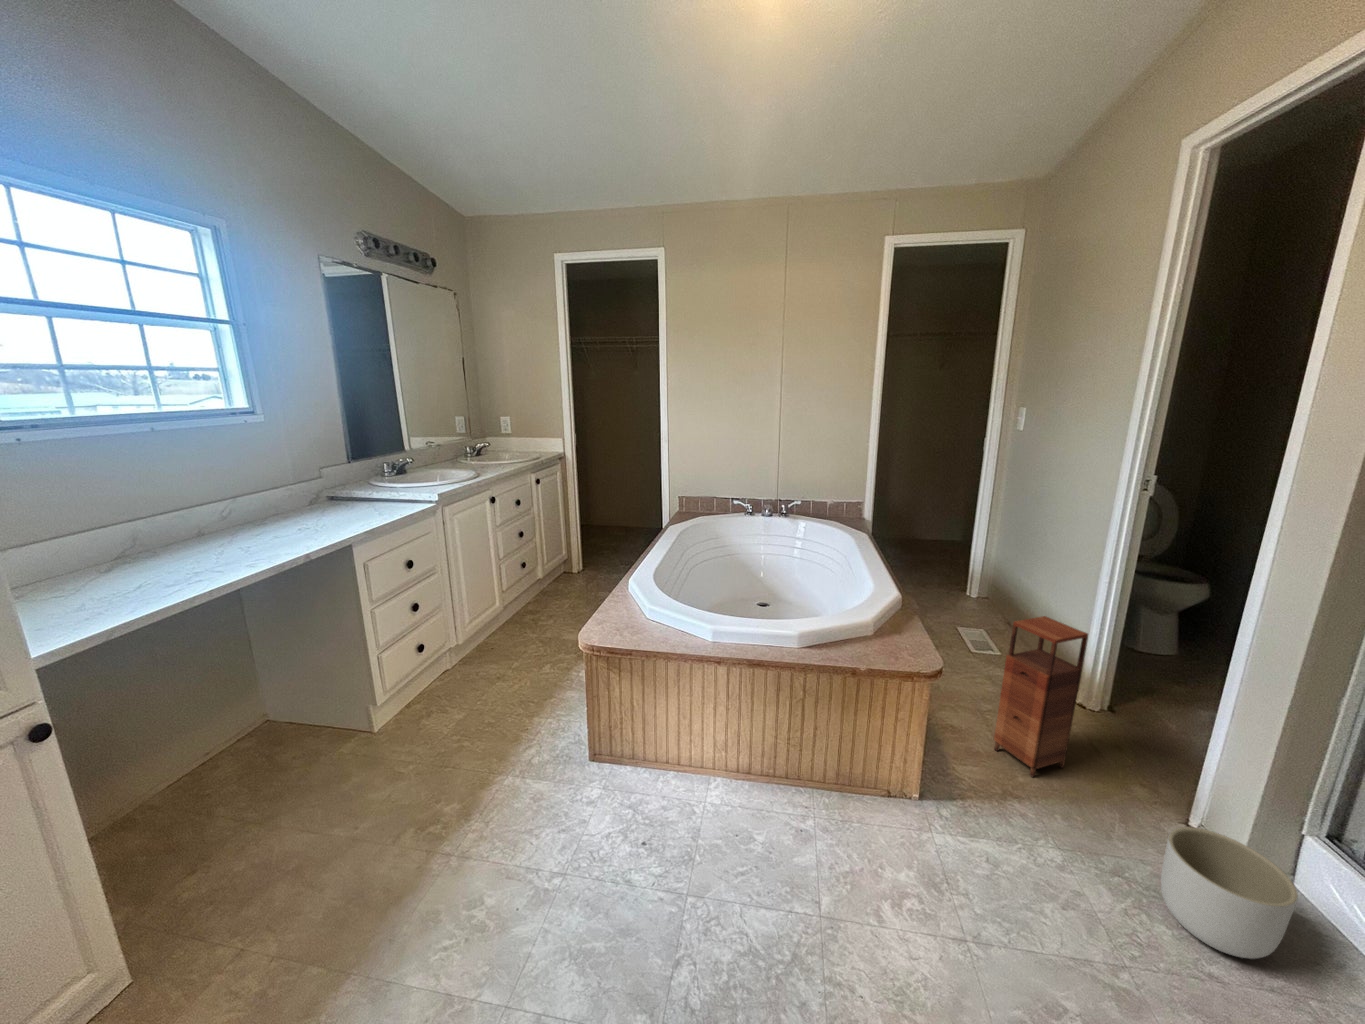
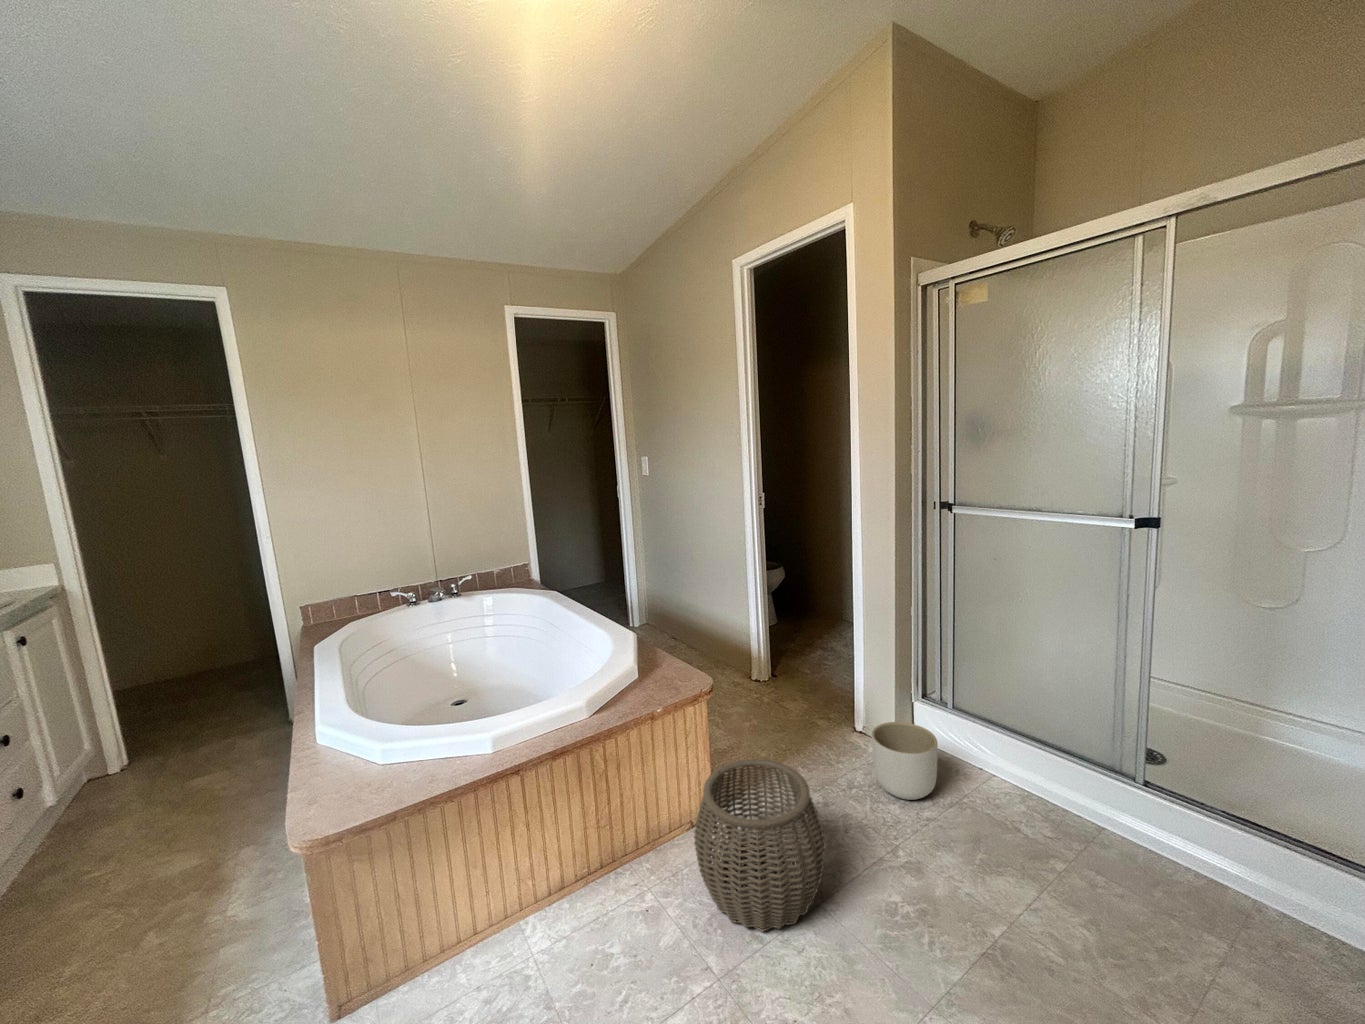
storage cabinet: present [994,616,1088,777] -> none [730,615,782,750]
woven basket: none [849,752,1002,939] -> present [694,759,826,931]

